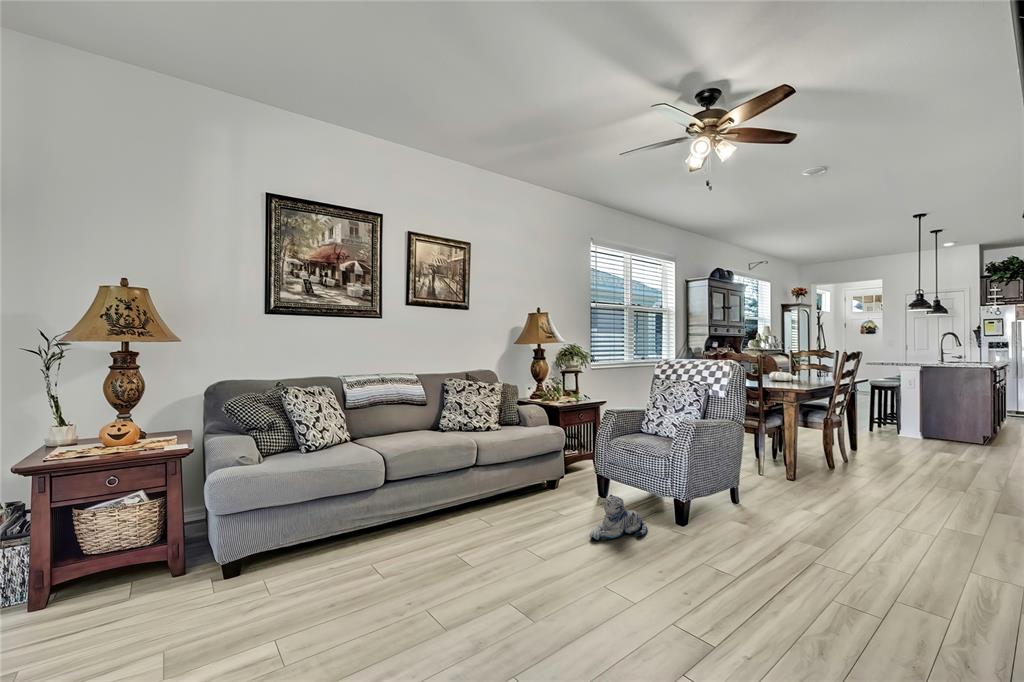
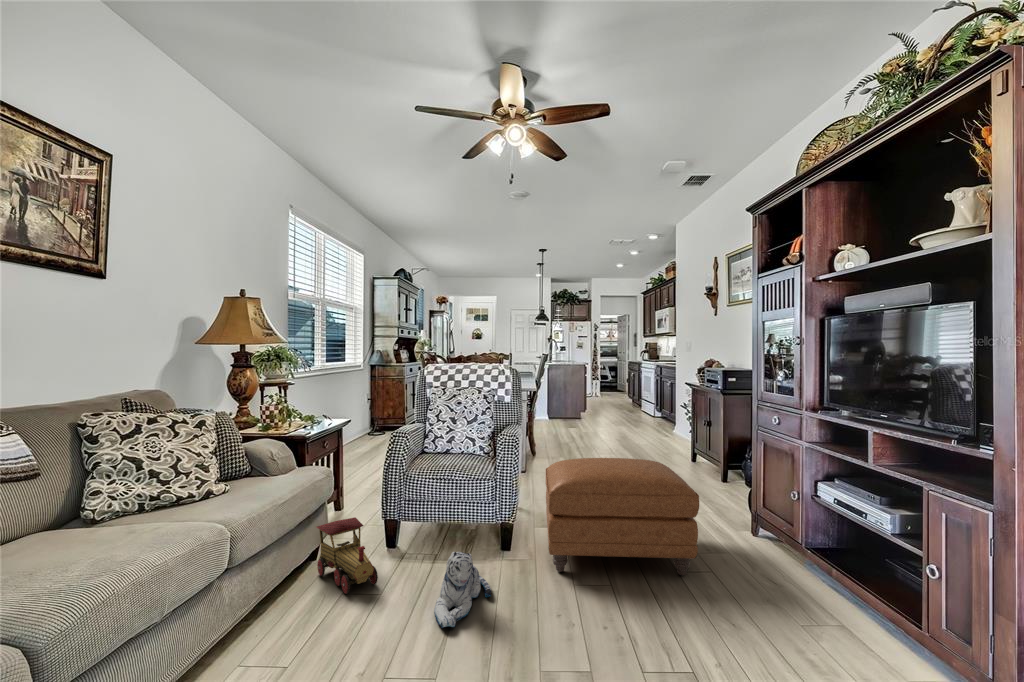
ottoman: none [699,455,880,586] -> present [546,458,699,575]
toy train: none [555,464,583,509] -> present [317,517,378,594]

